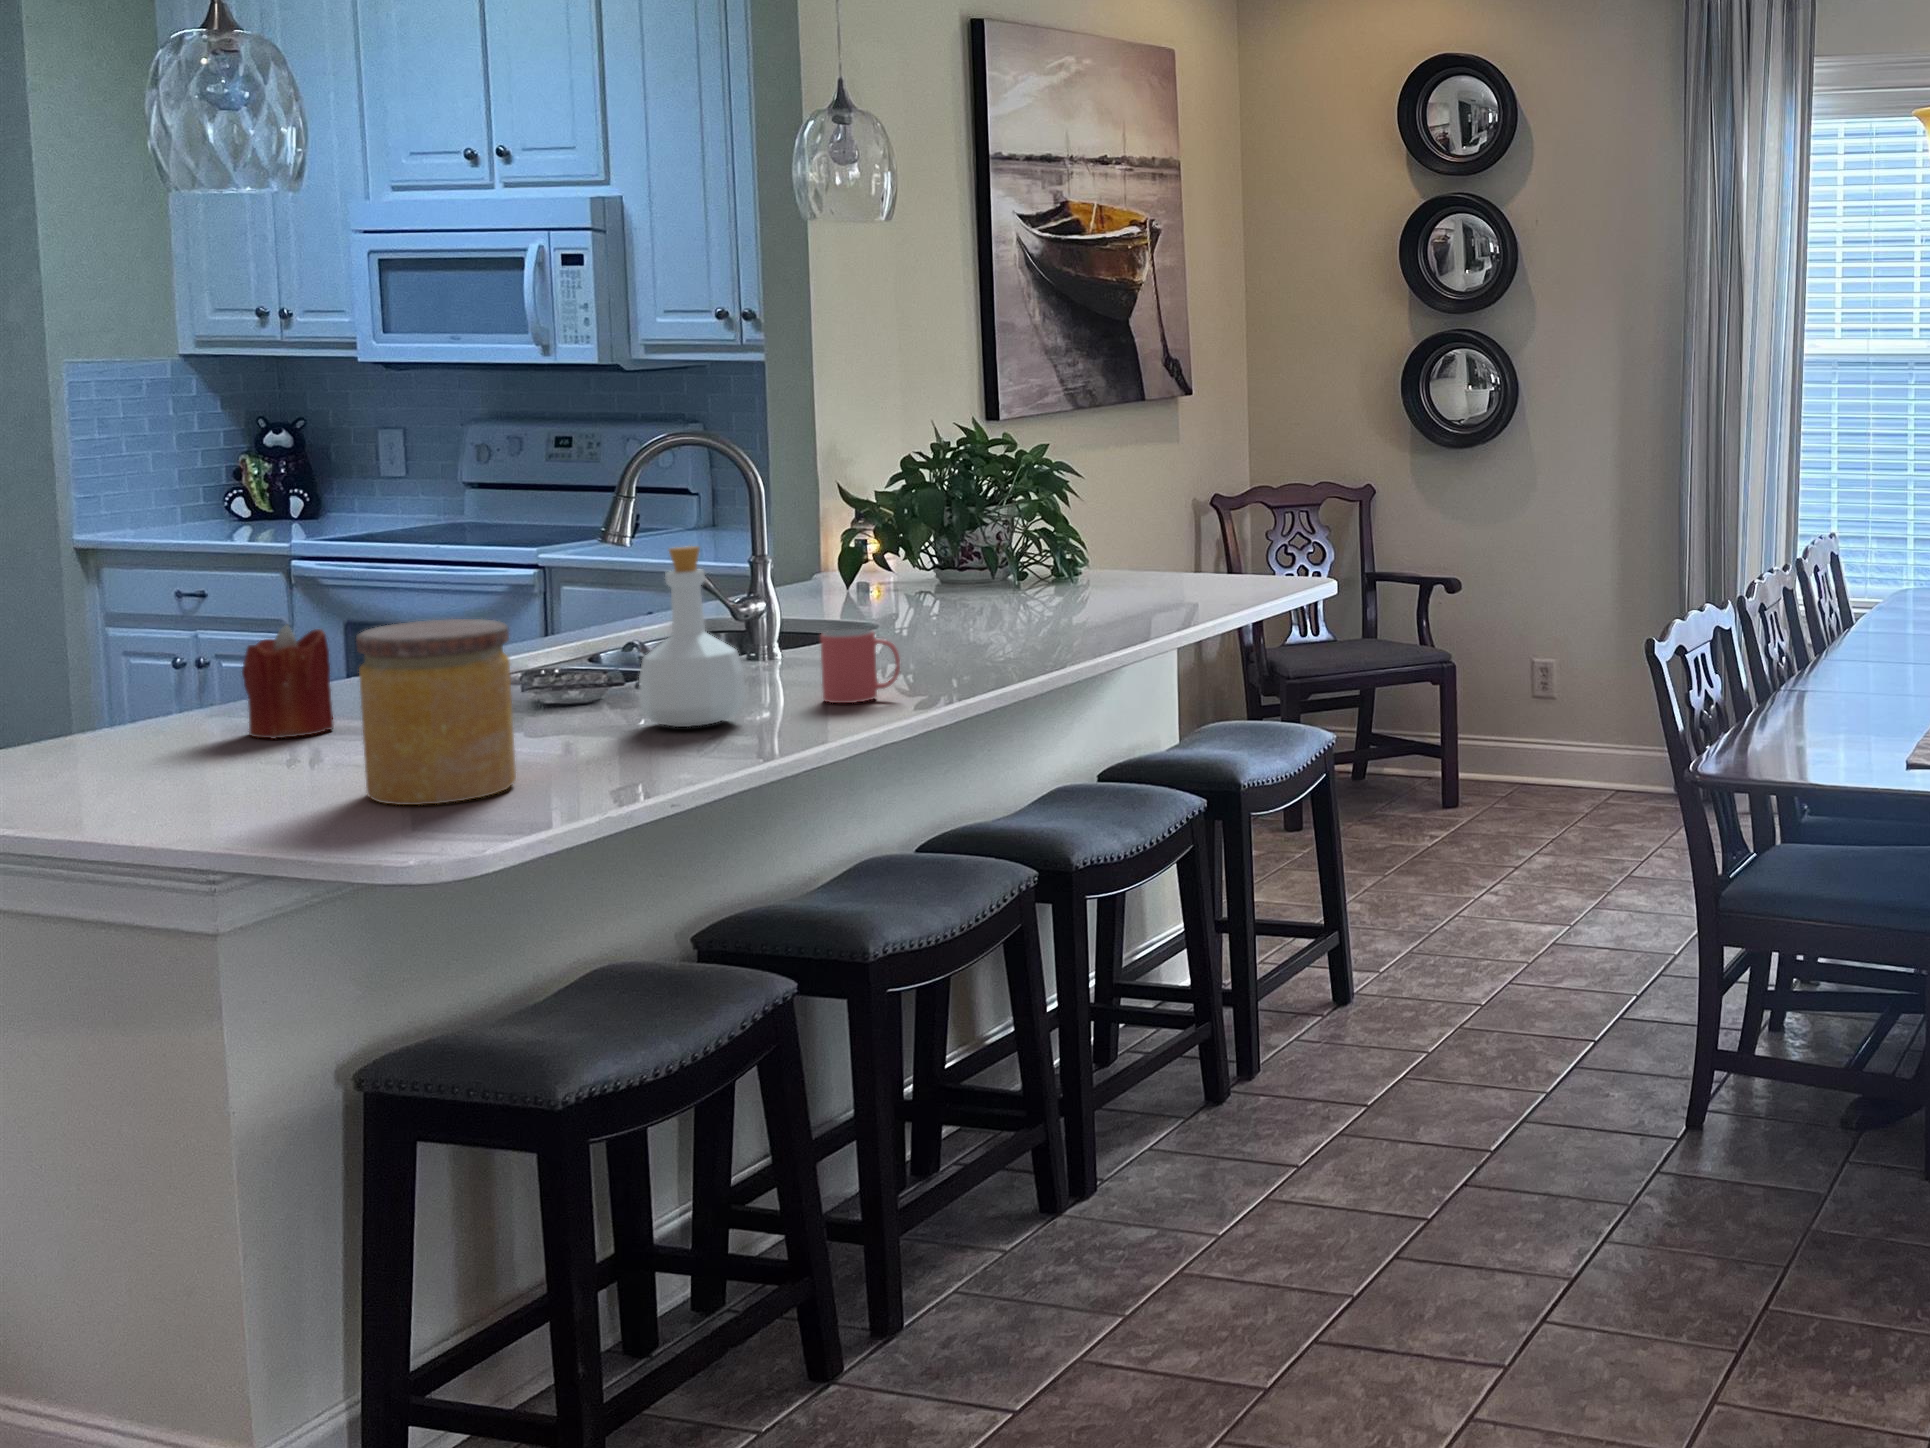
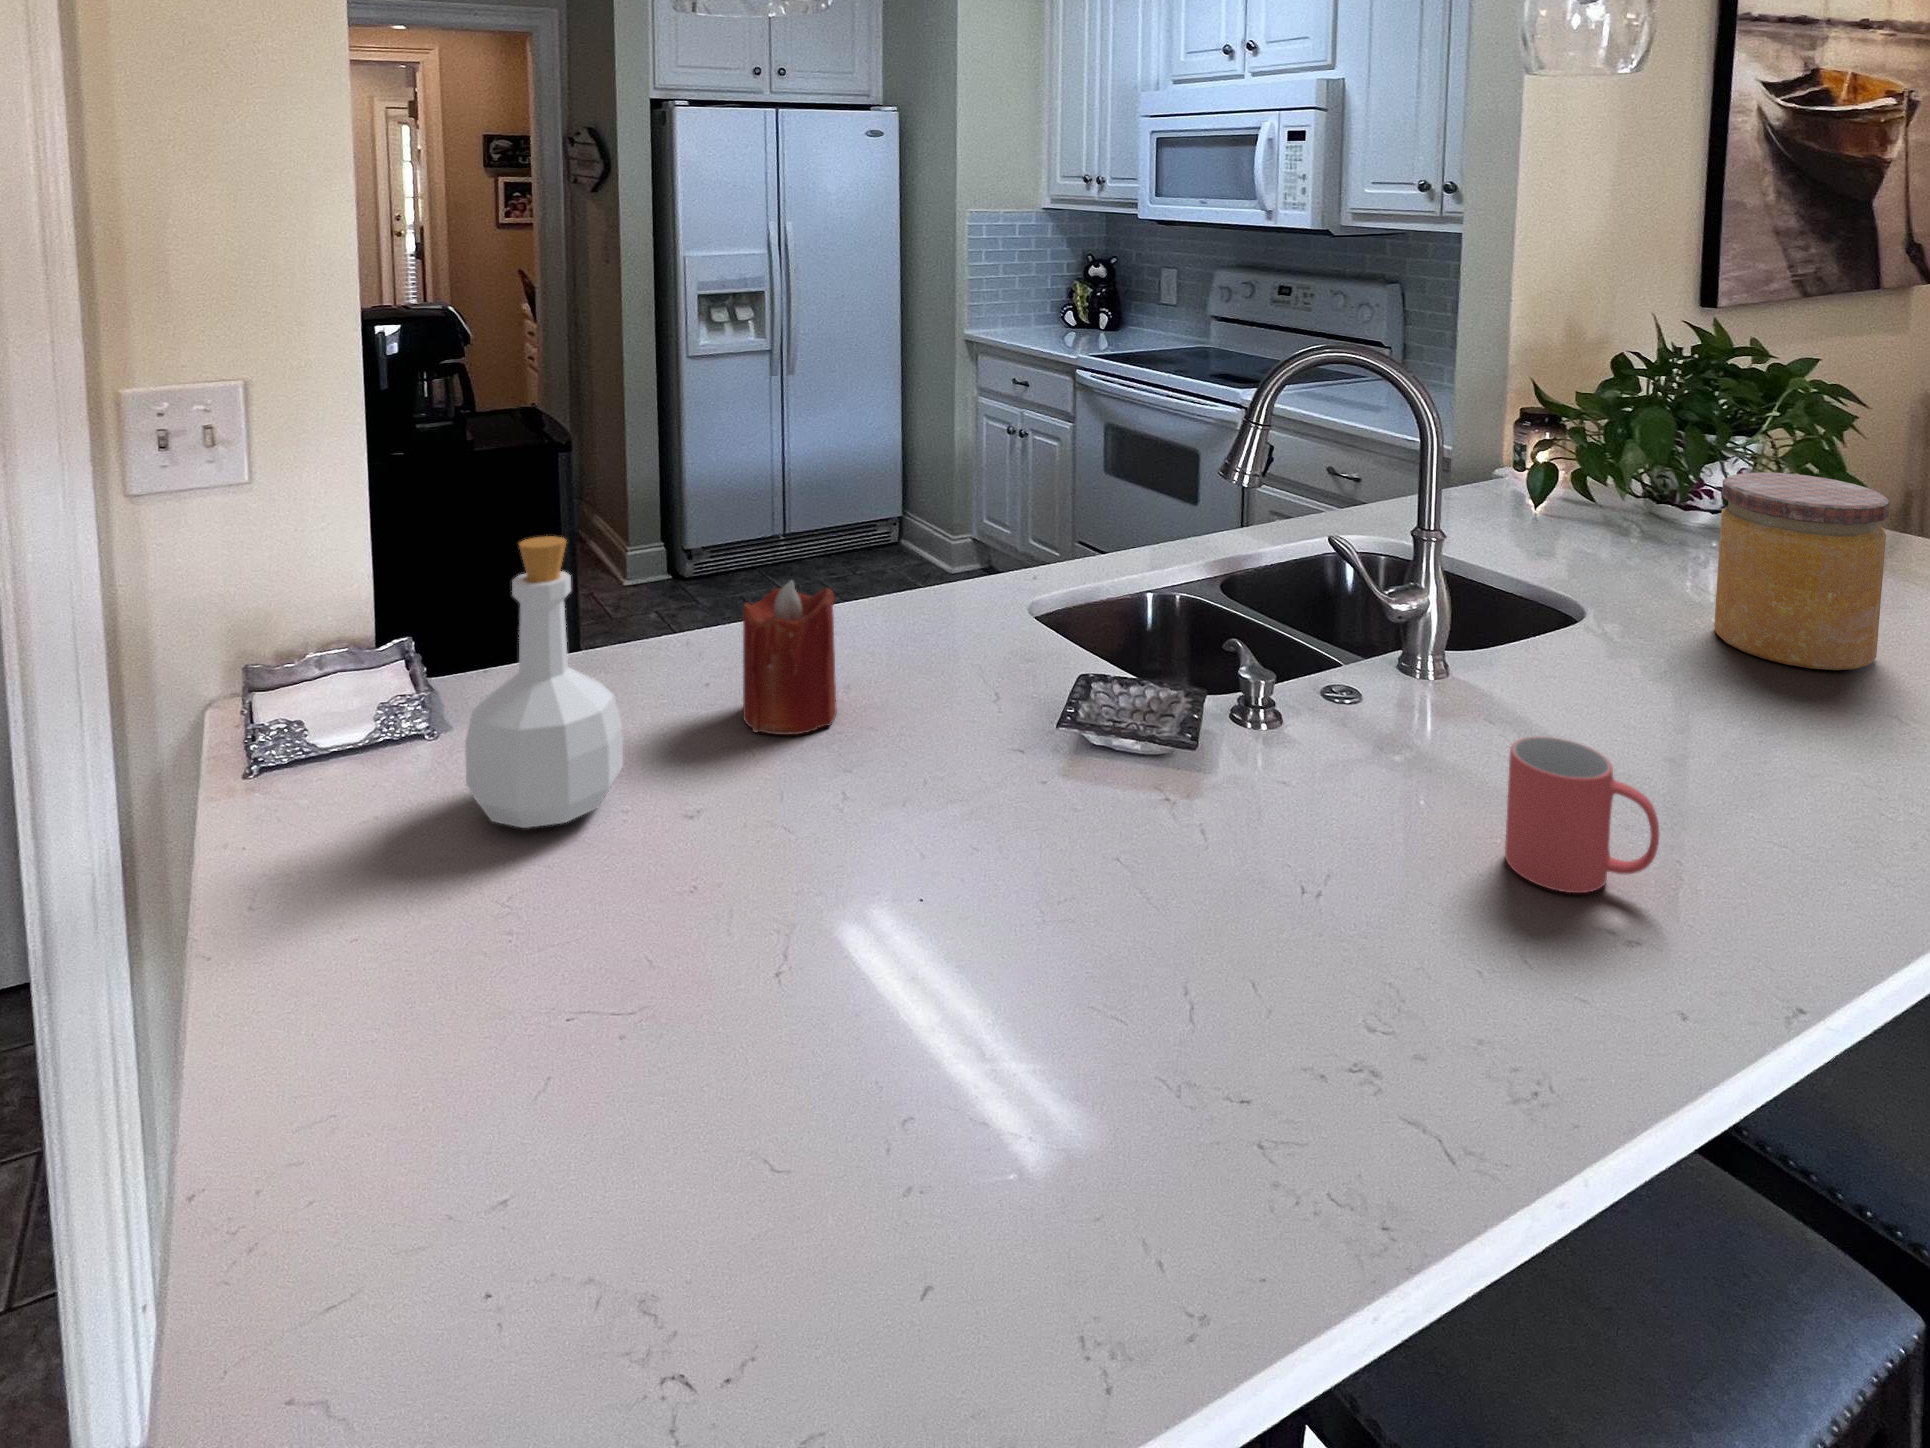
bottle: present [639,546,745,727] -> present [465,536,623,828]
jar: present [356,619,516,805] -> present [1714,472,1890,670]

